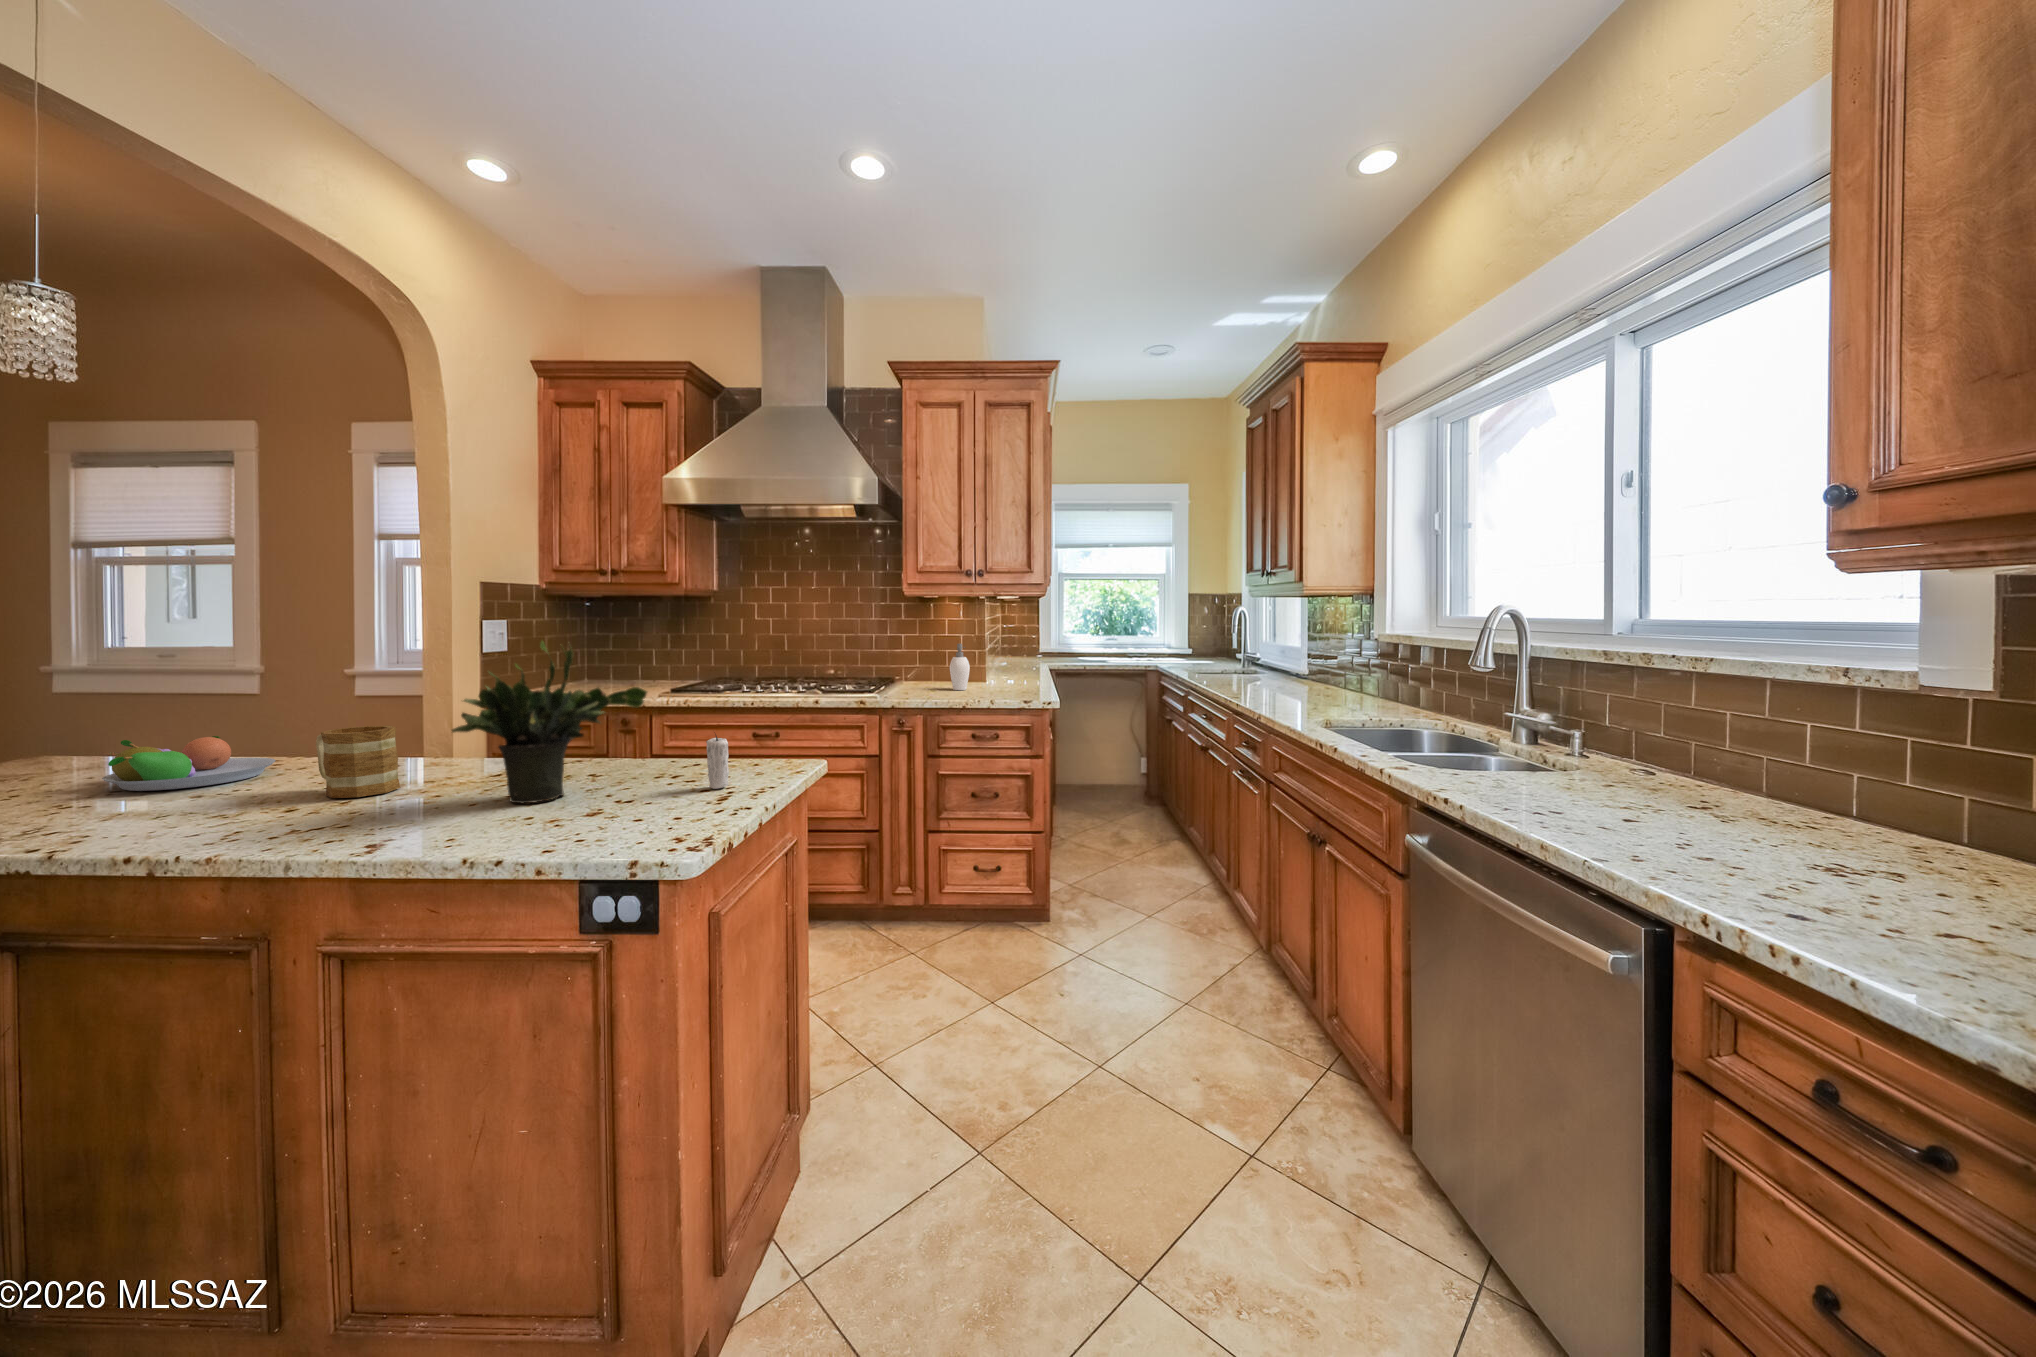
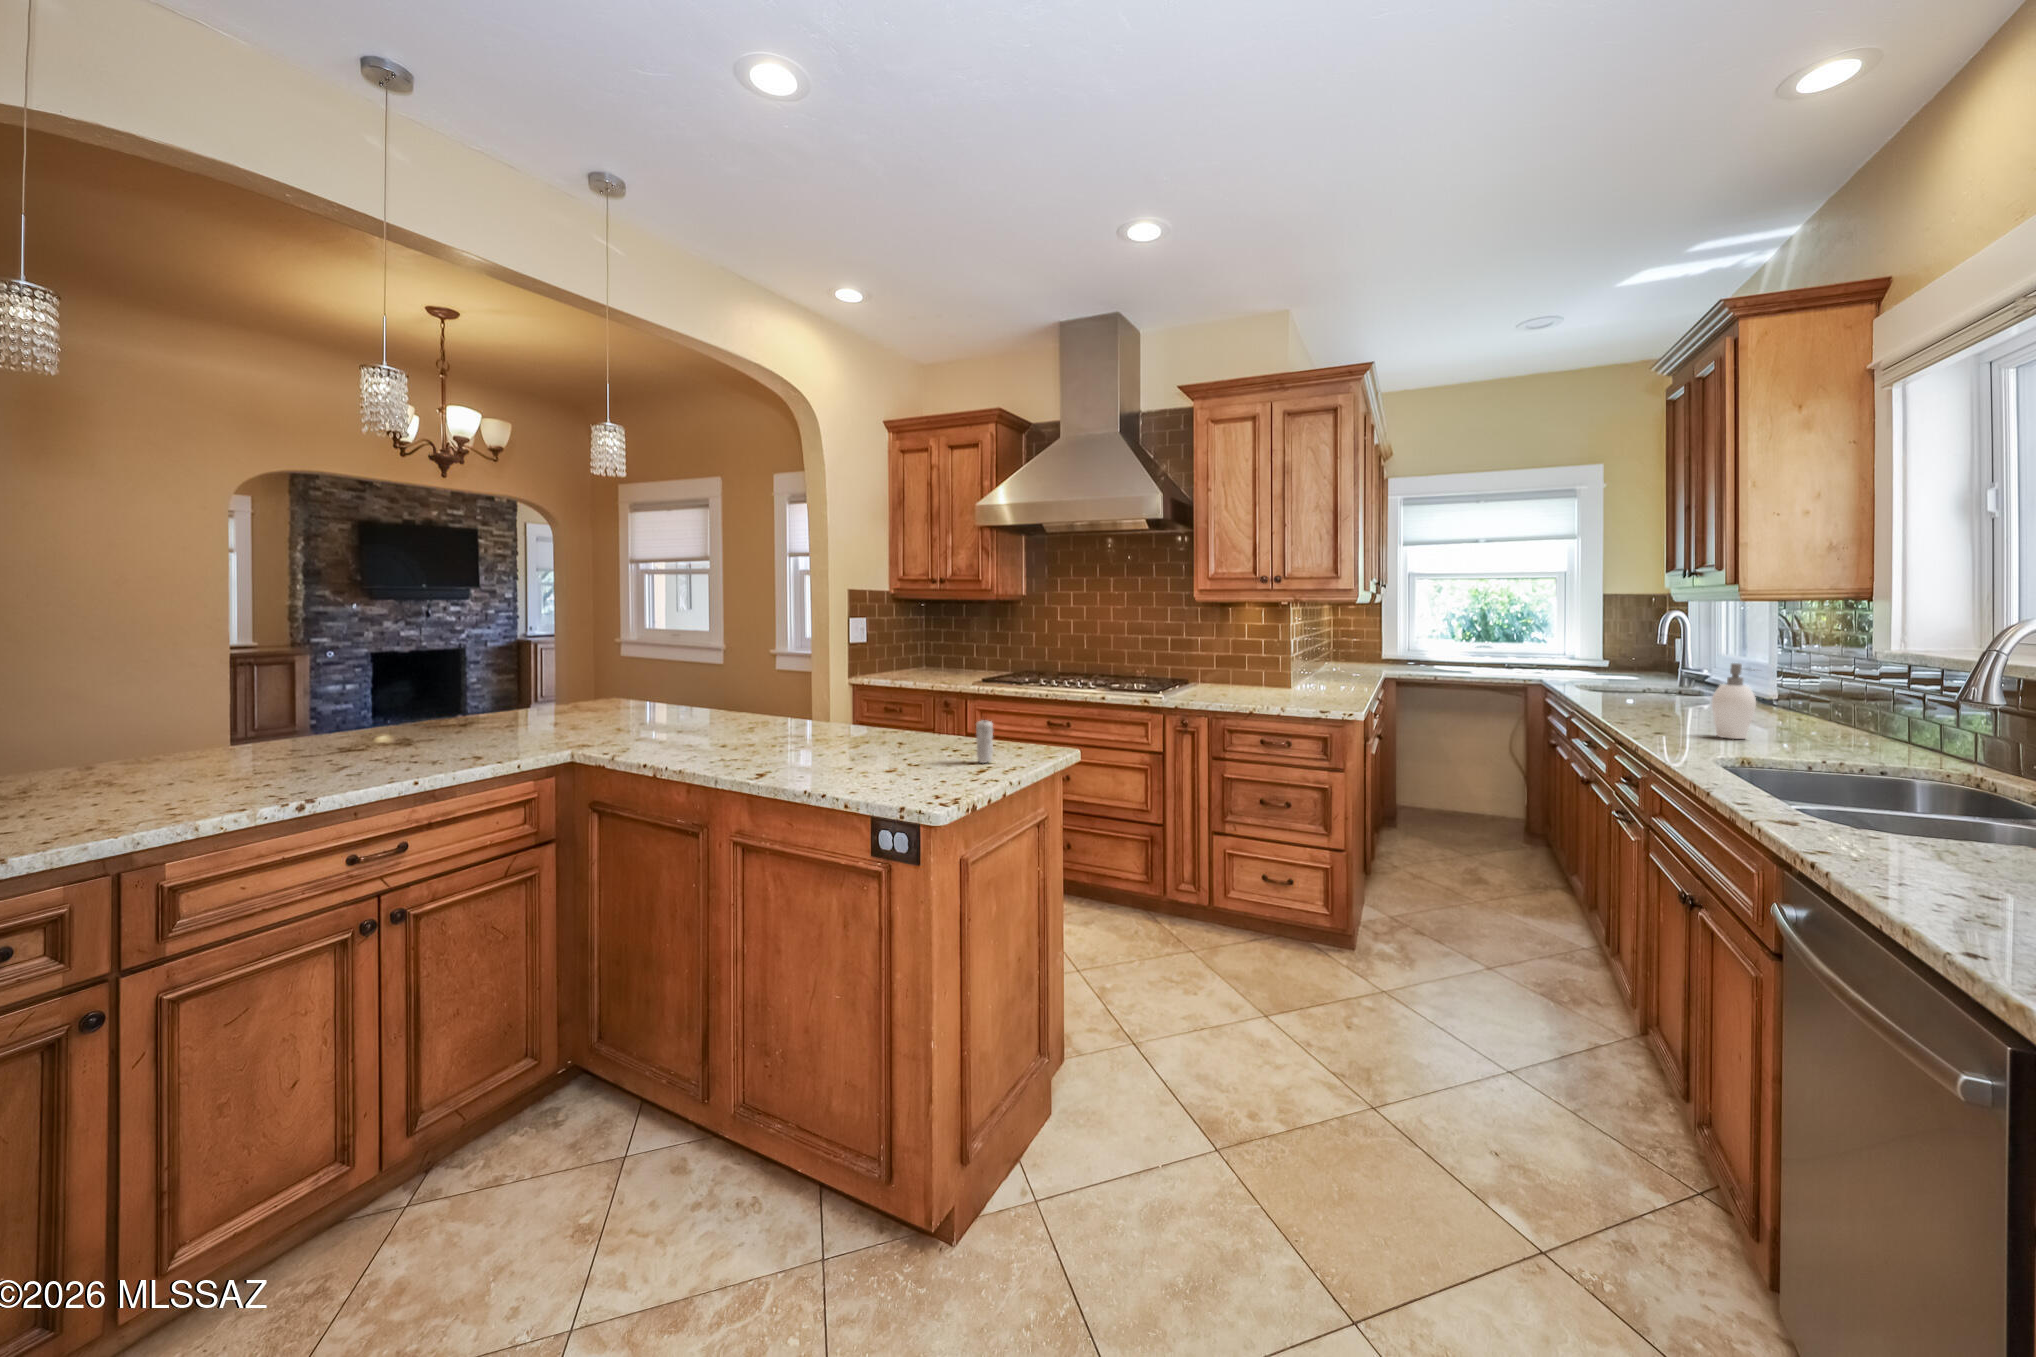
potted plant: present [452,641,647,803] -> none [805,636,937,760]
soap dispenser: present [950,644,970,690] -> present [1712,663,1756,739]
mug: present [316,726,400,798] -> none [734,697,779,746]
fruit bowl: present [102,736,276,791] -> none [631,699,715,732]

